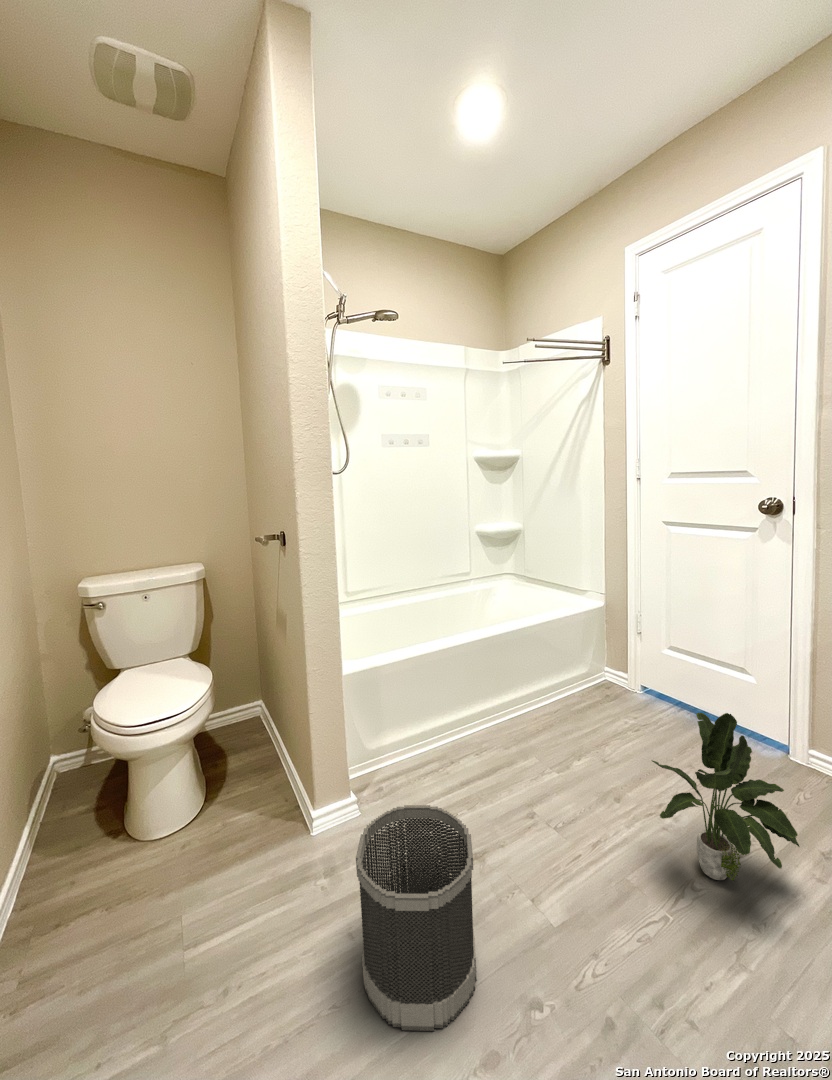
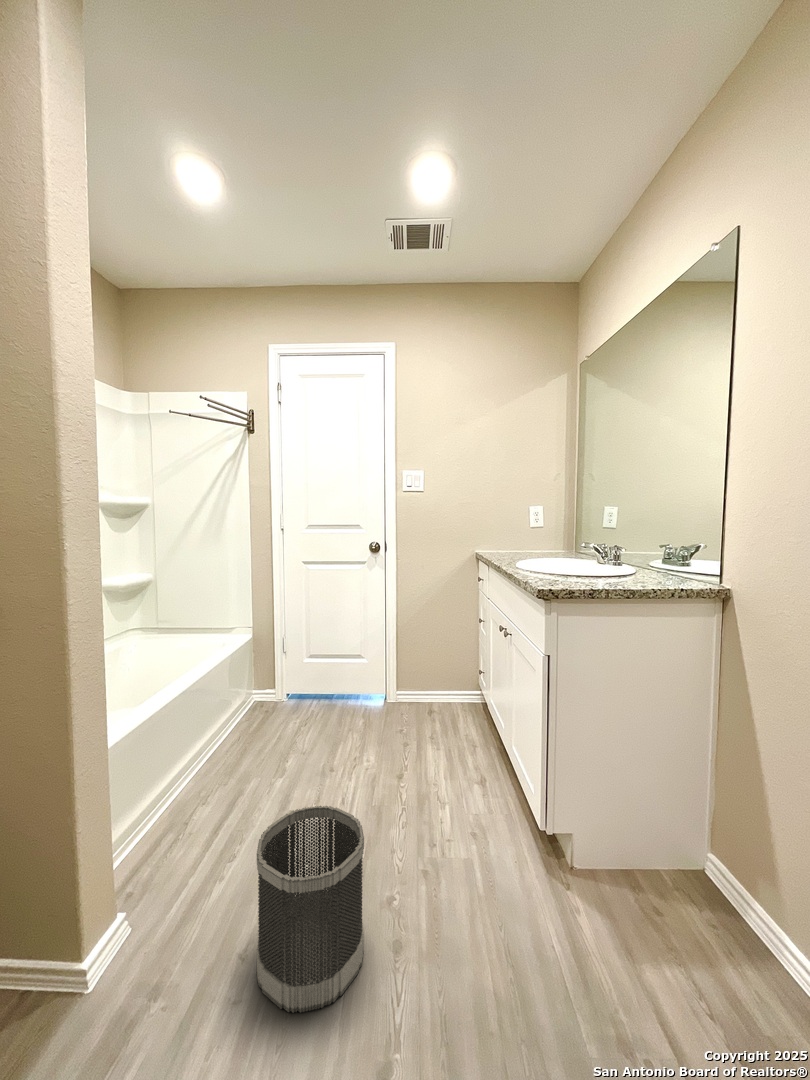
potted plant: present [652,713,800,881] -> none [375,669,443,778]

